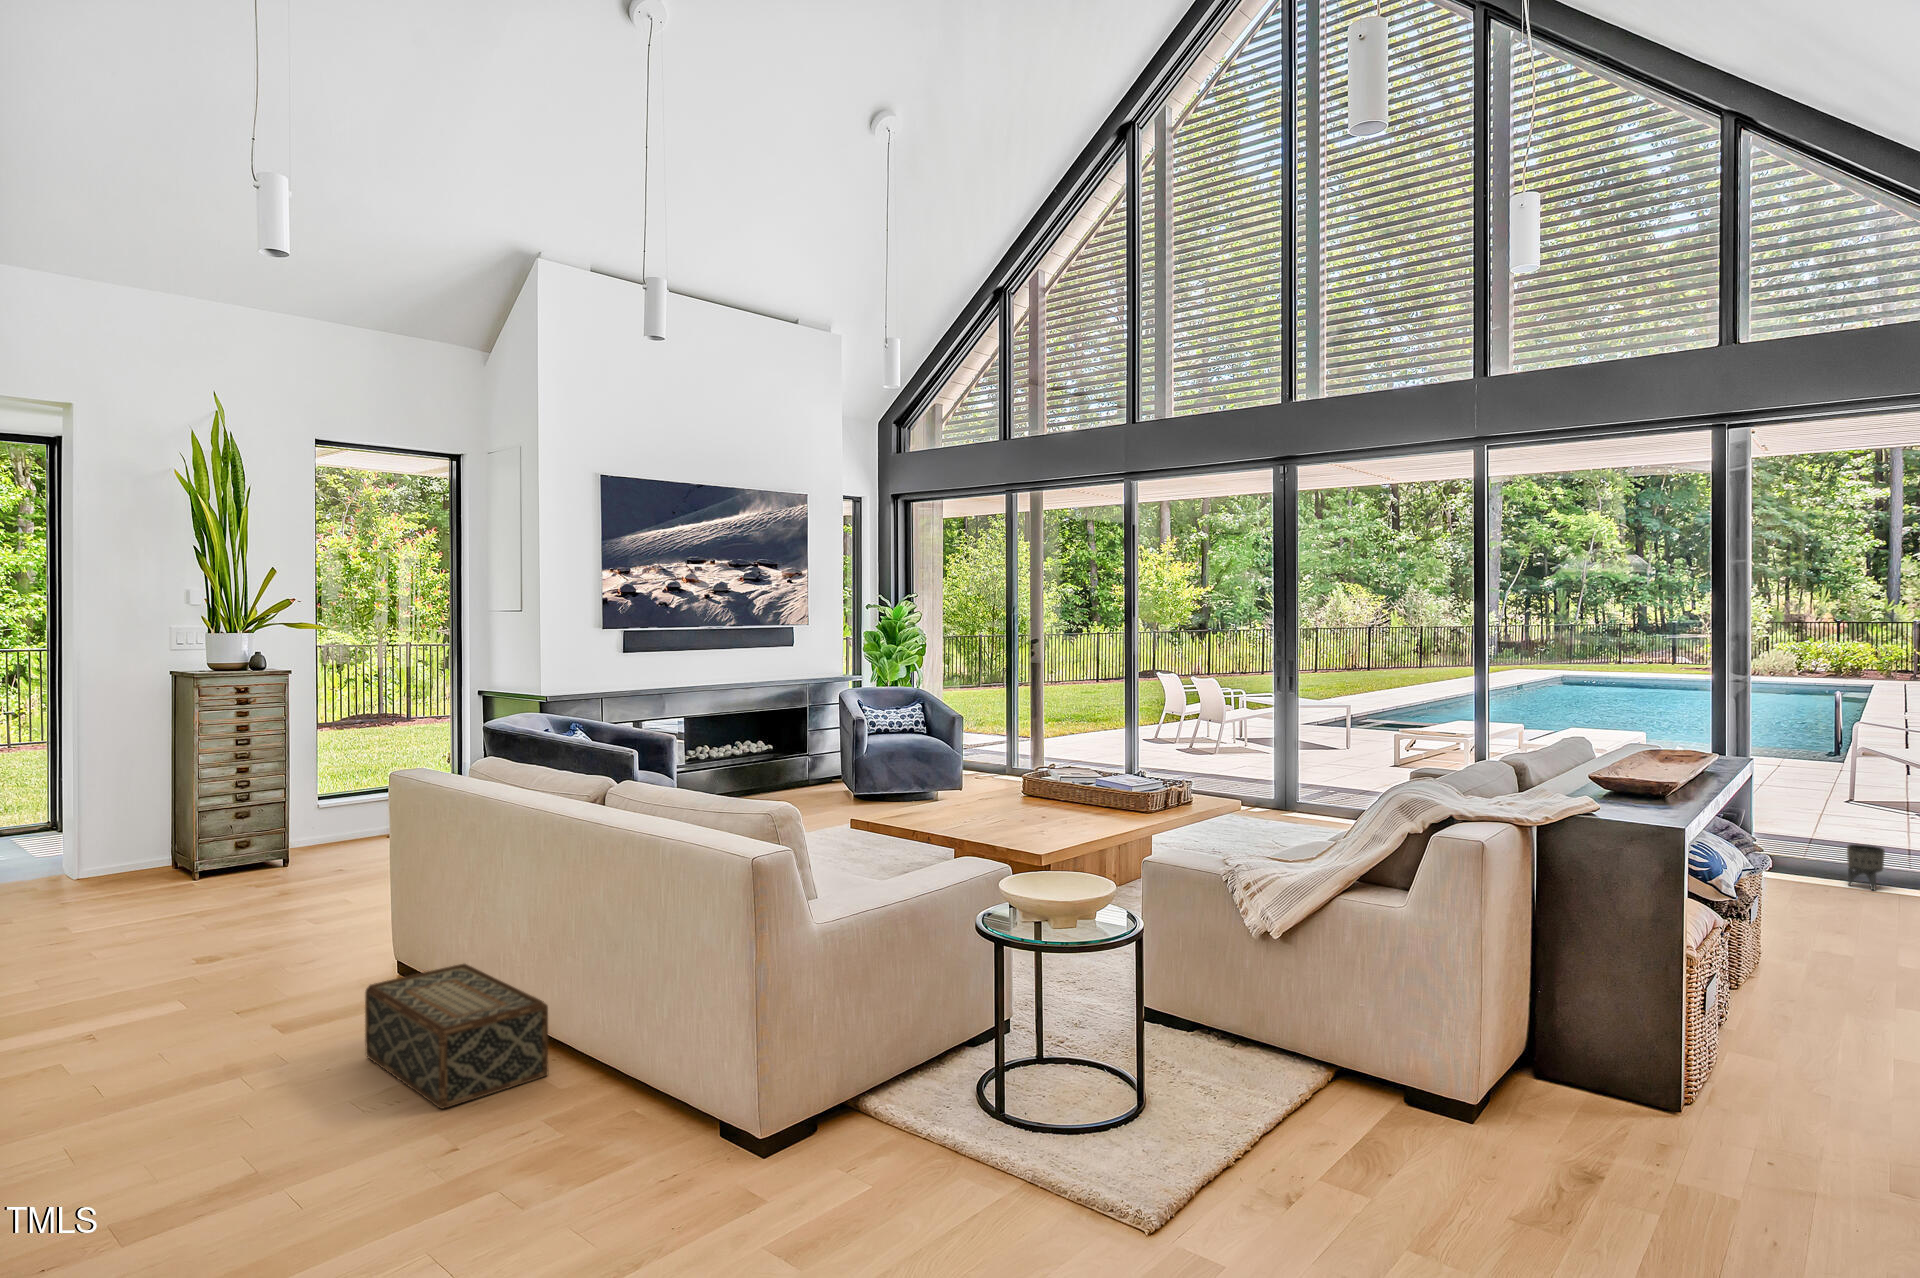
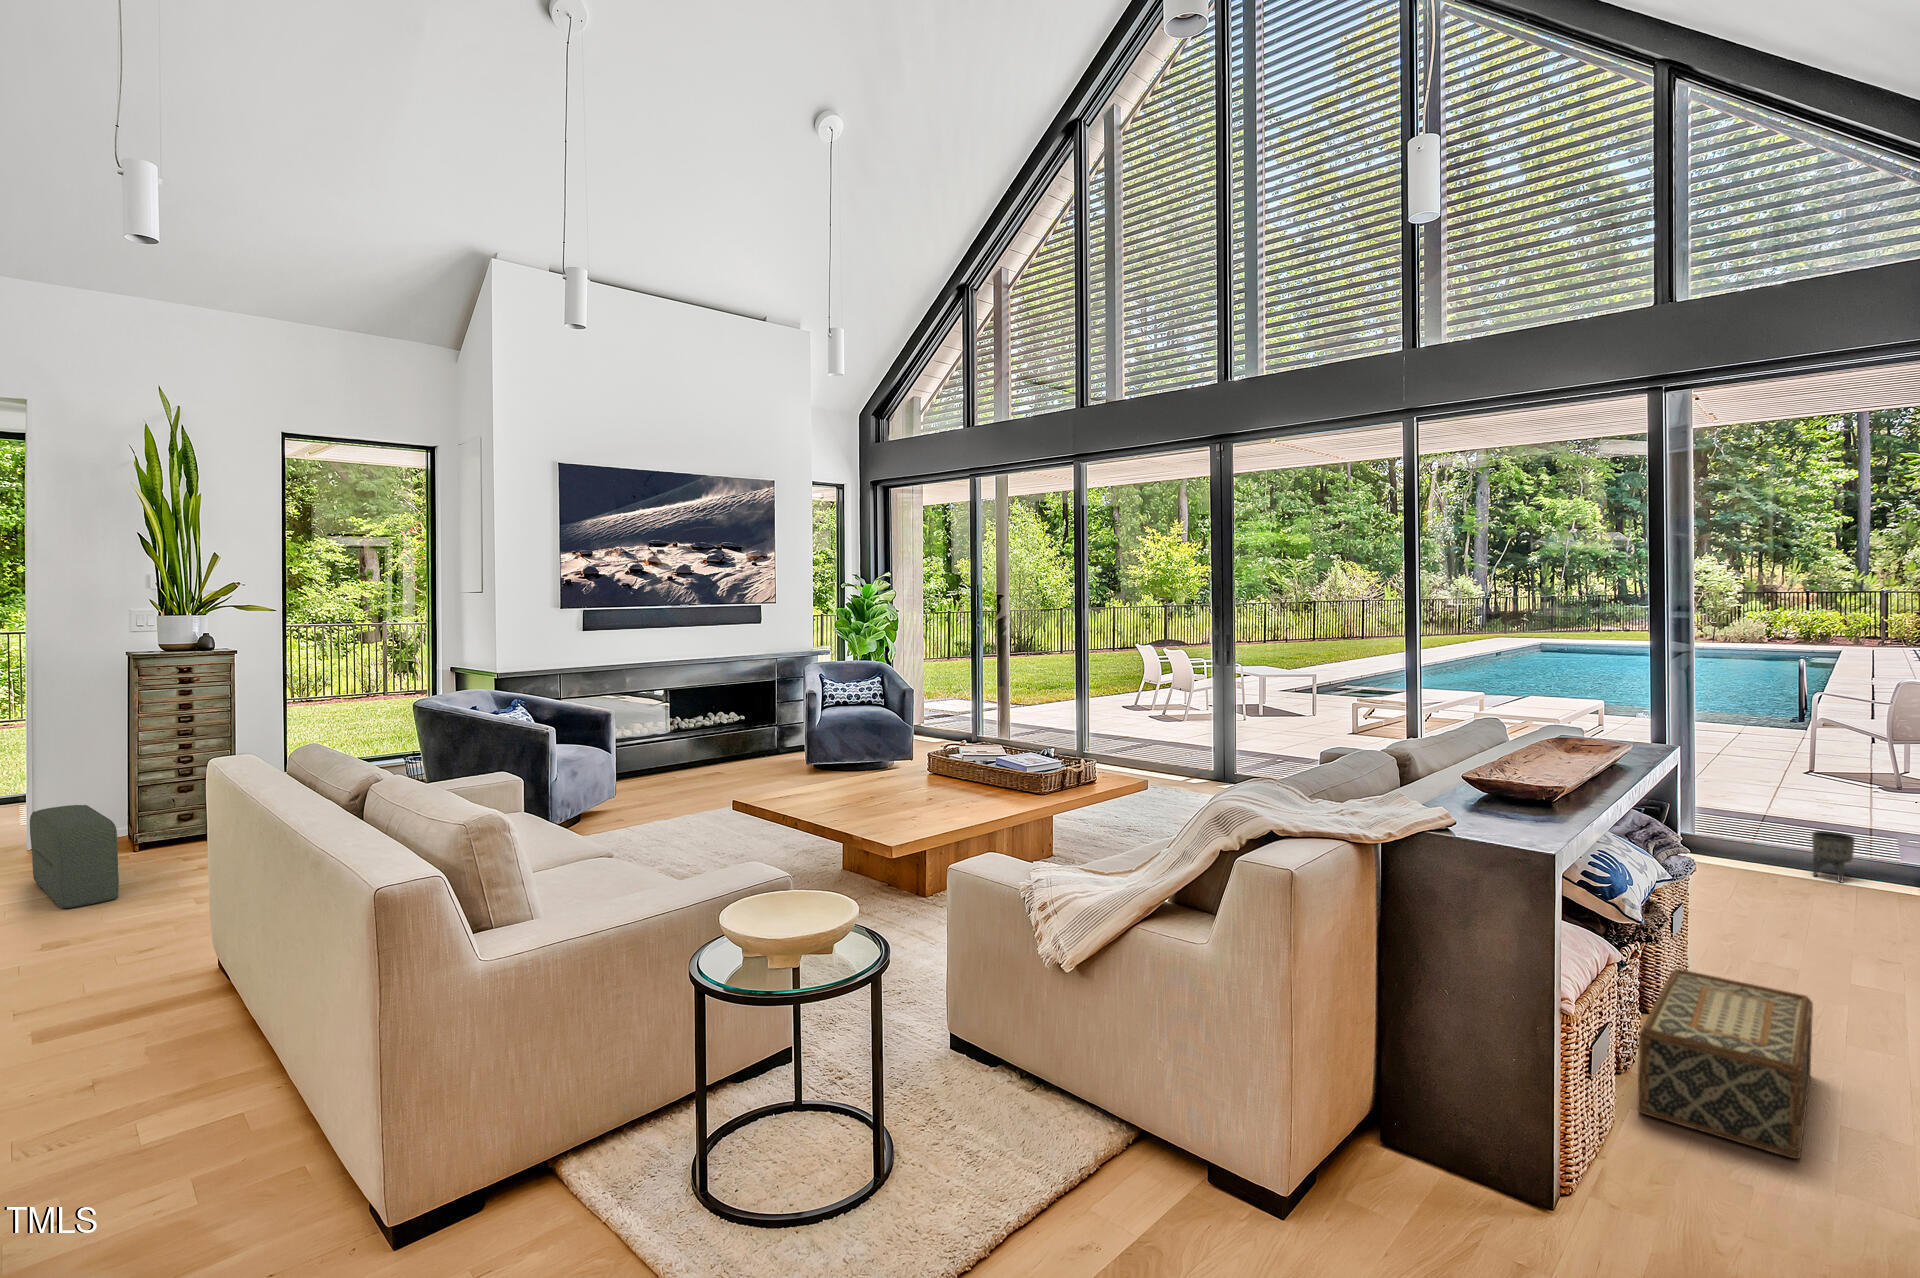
pouf: none [98,825,208,928] -> present [30,805,119,908]
woven basket: present [365,964,548,1109] -> present [1638,969,1813,1159]

